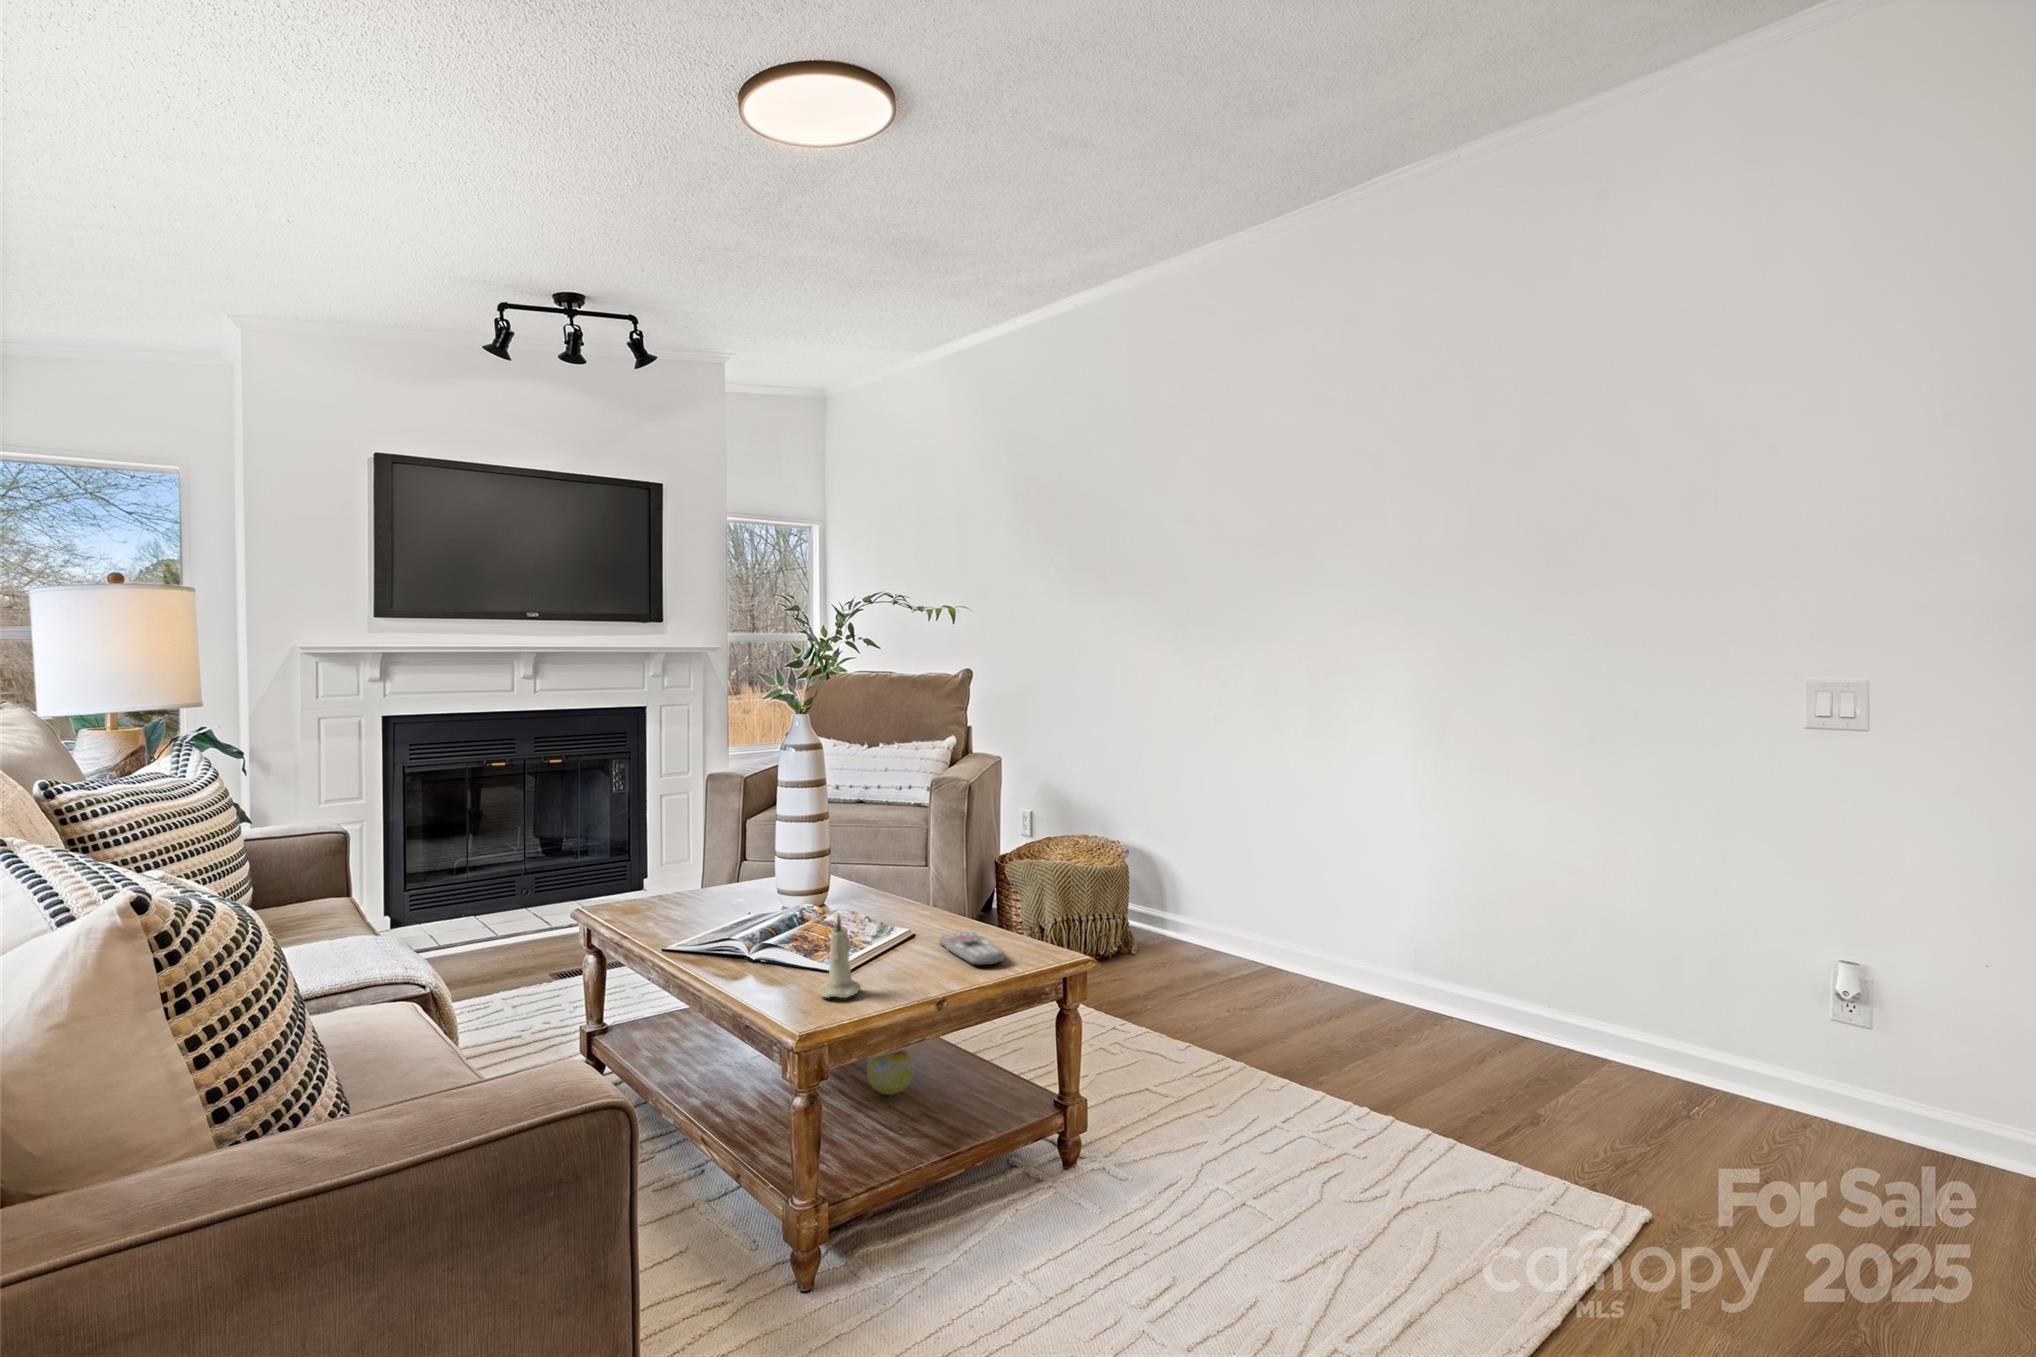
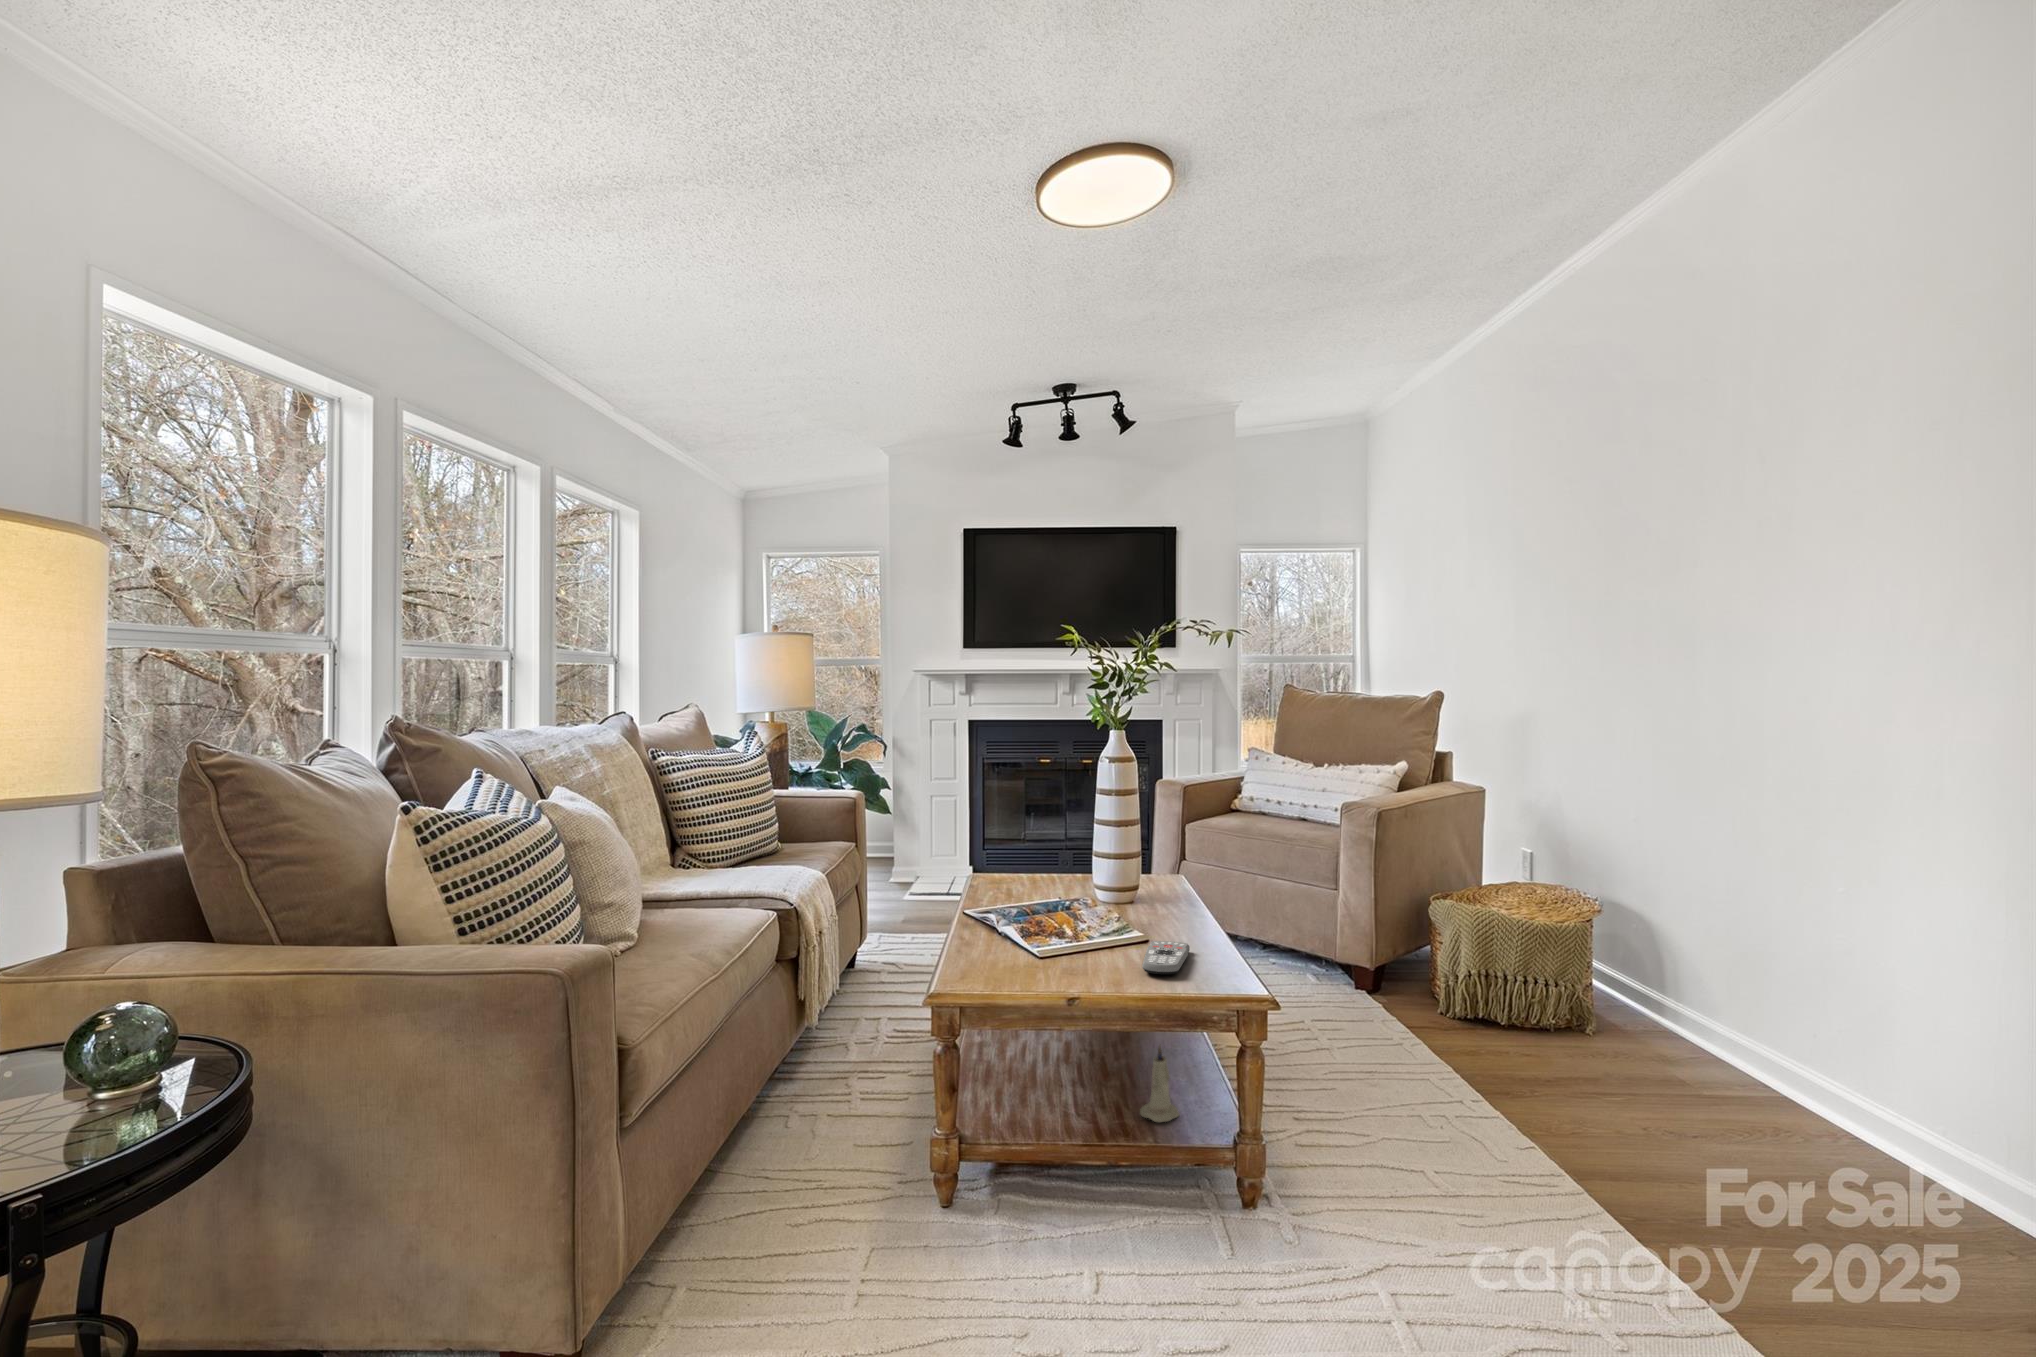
candle: present [818,916,861,998] -> present [1140,1046,1179,1122]
decorative ball: present [867,1050,914,1095] -> none [1087,1036,1131,1083]

